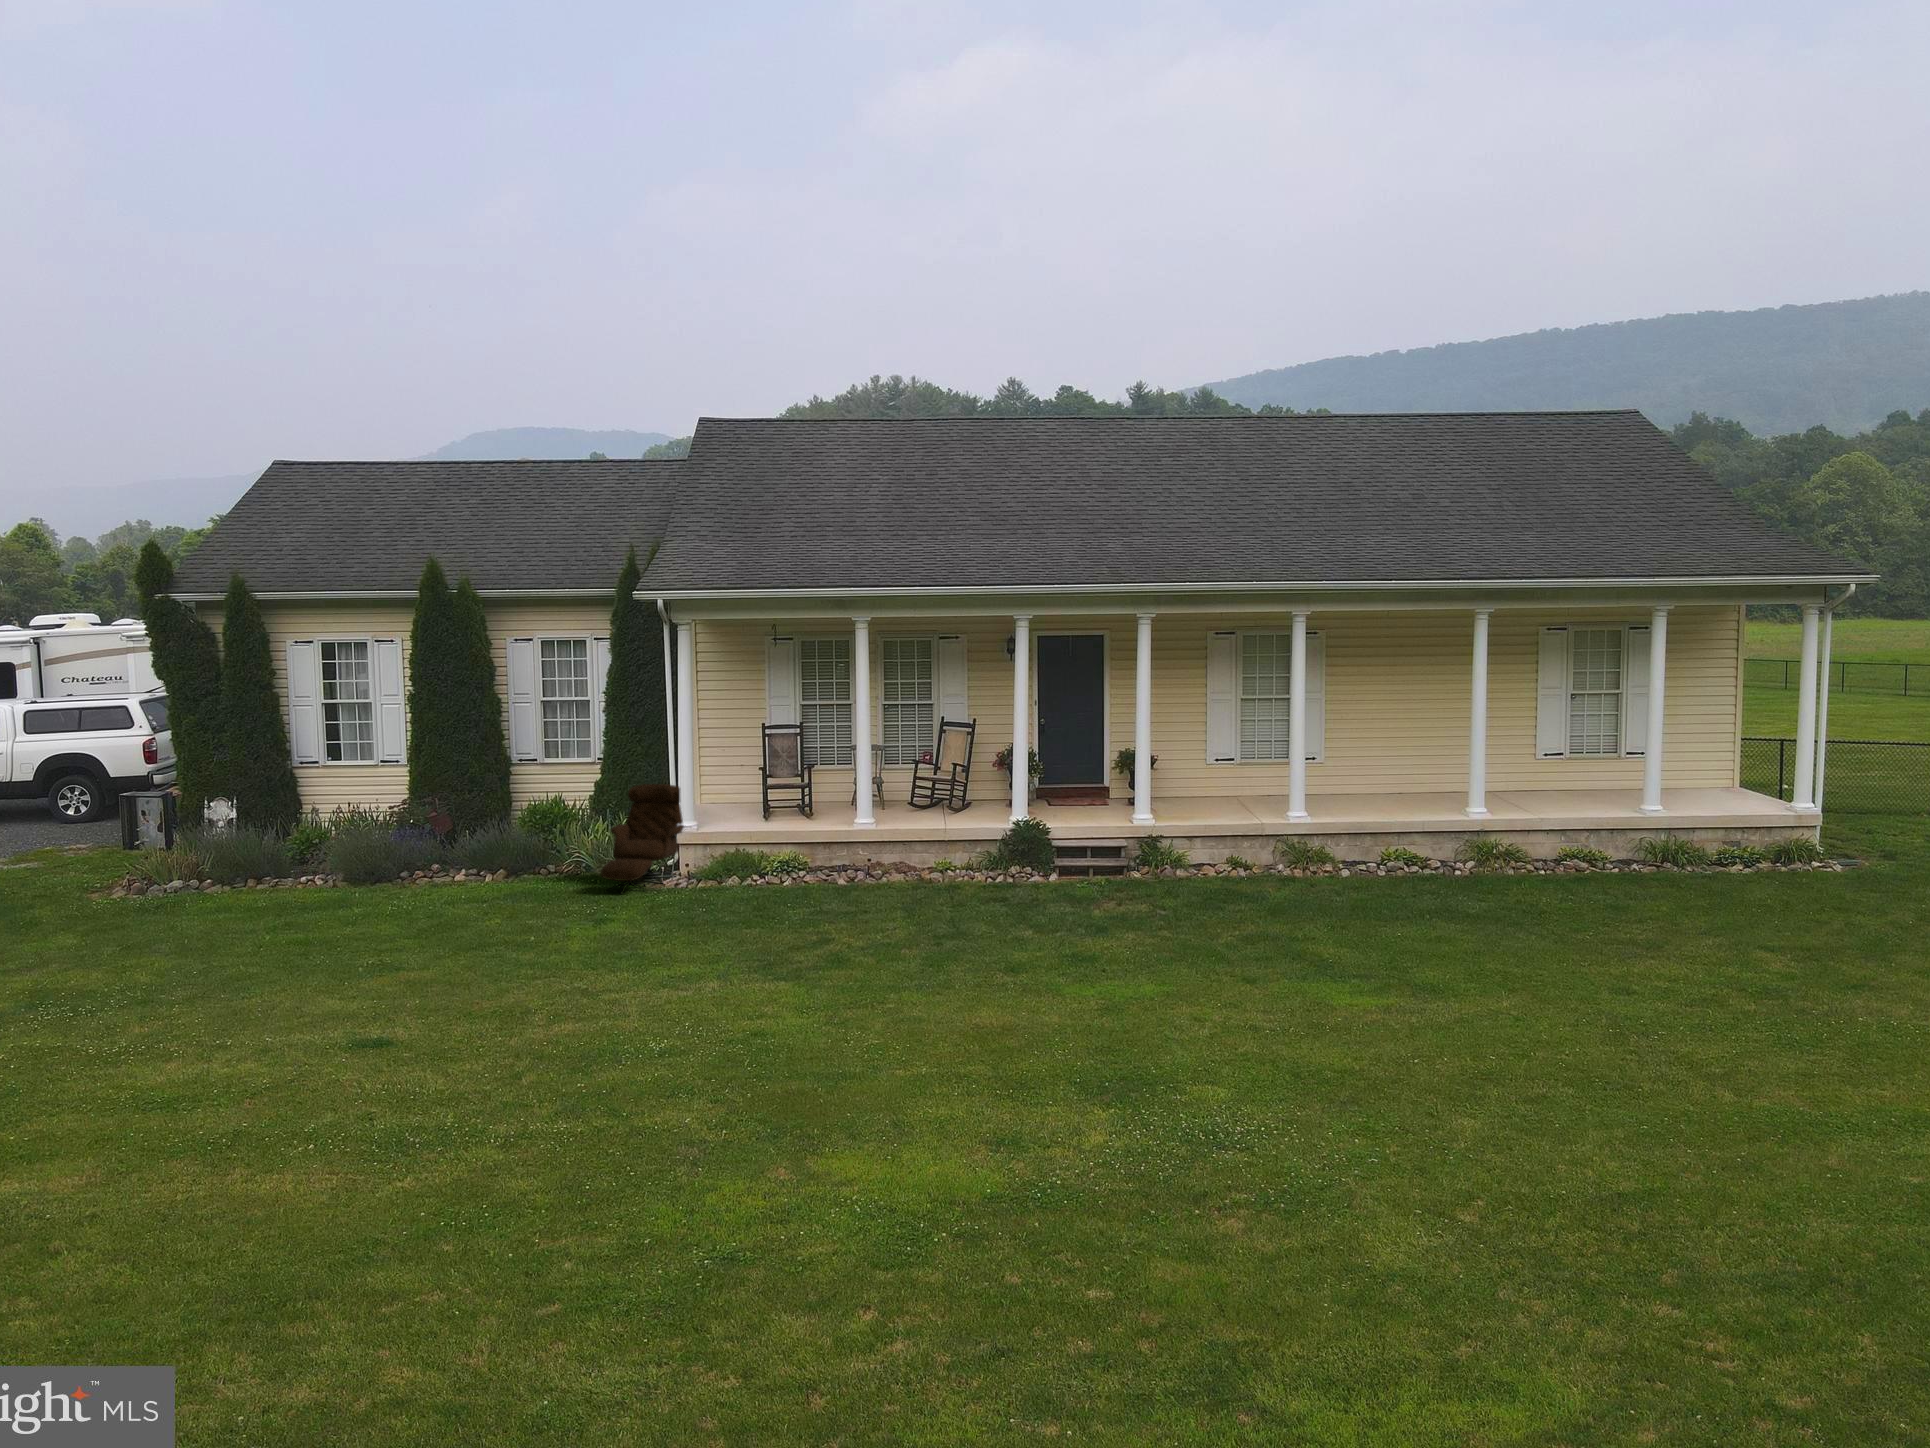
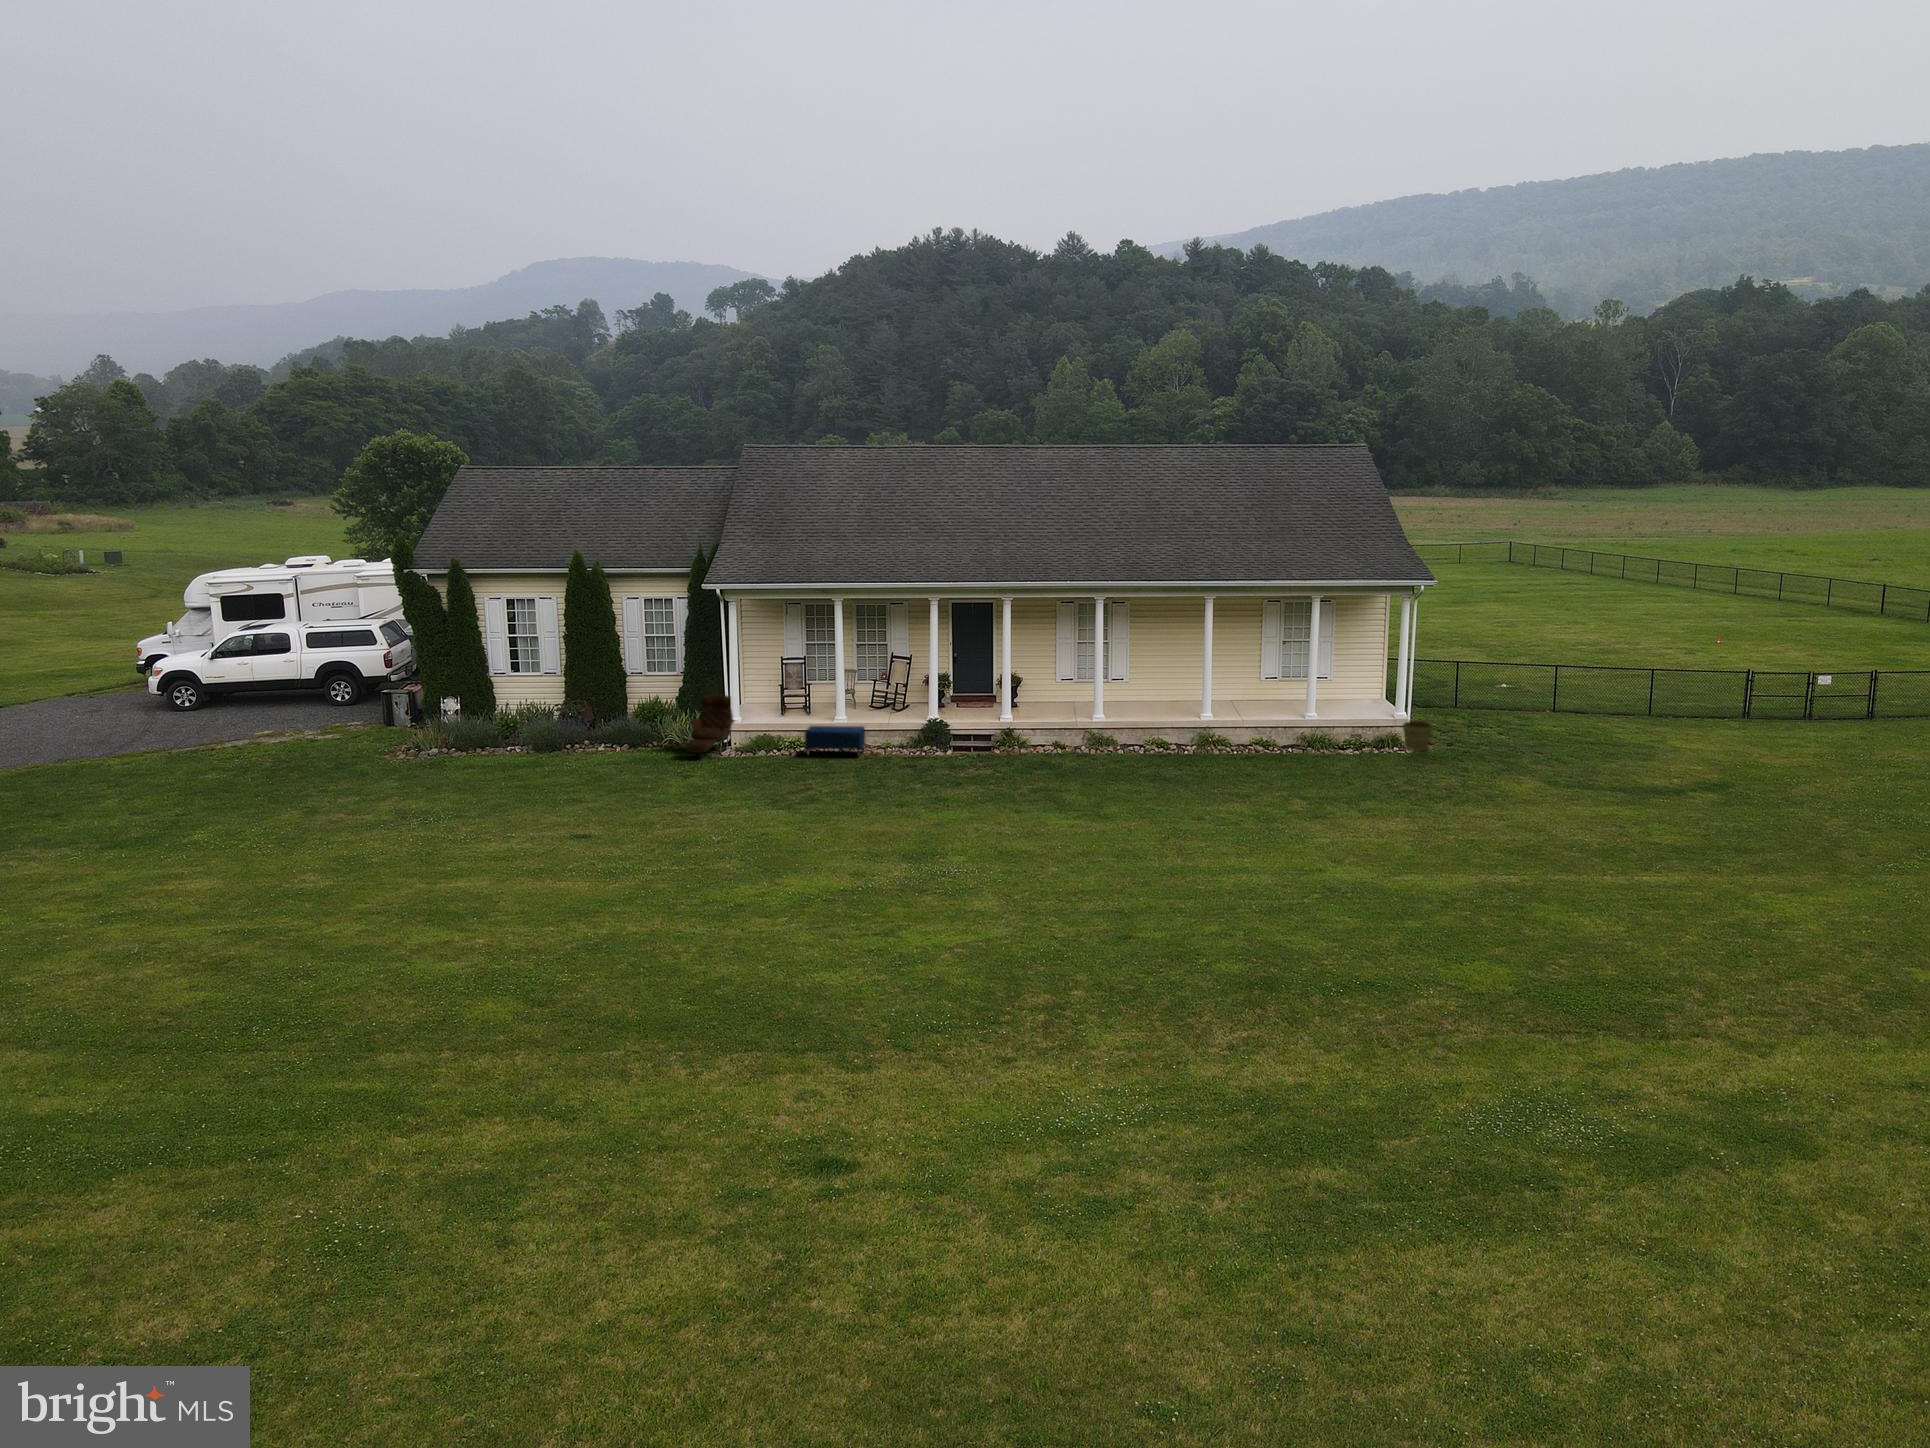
wooden bucket: none [1812,816,1873,865] -> present [1402,721,1433,751]
bench: none [807,834,908,887] -> present [805,726,865,756]

